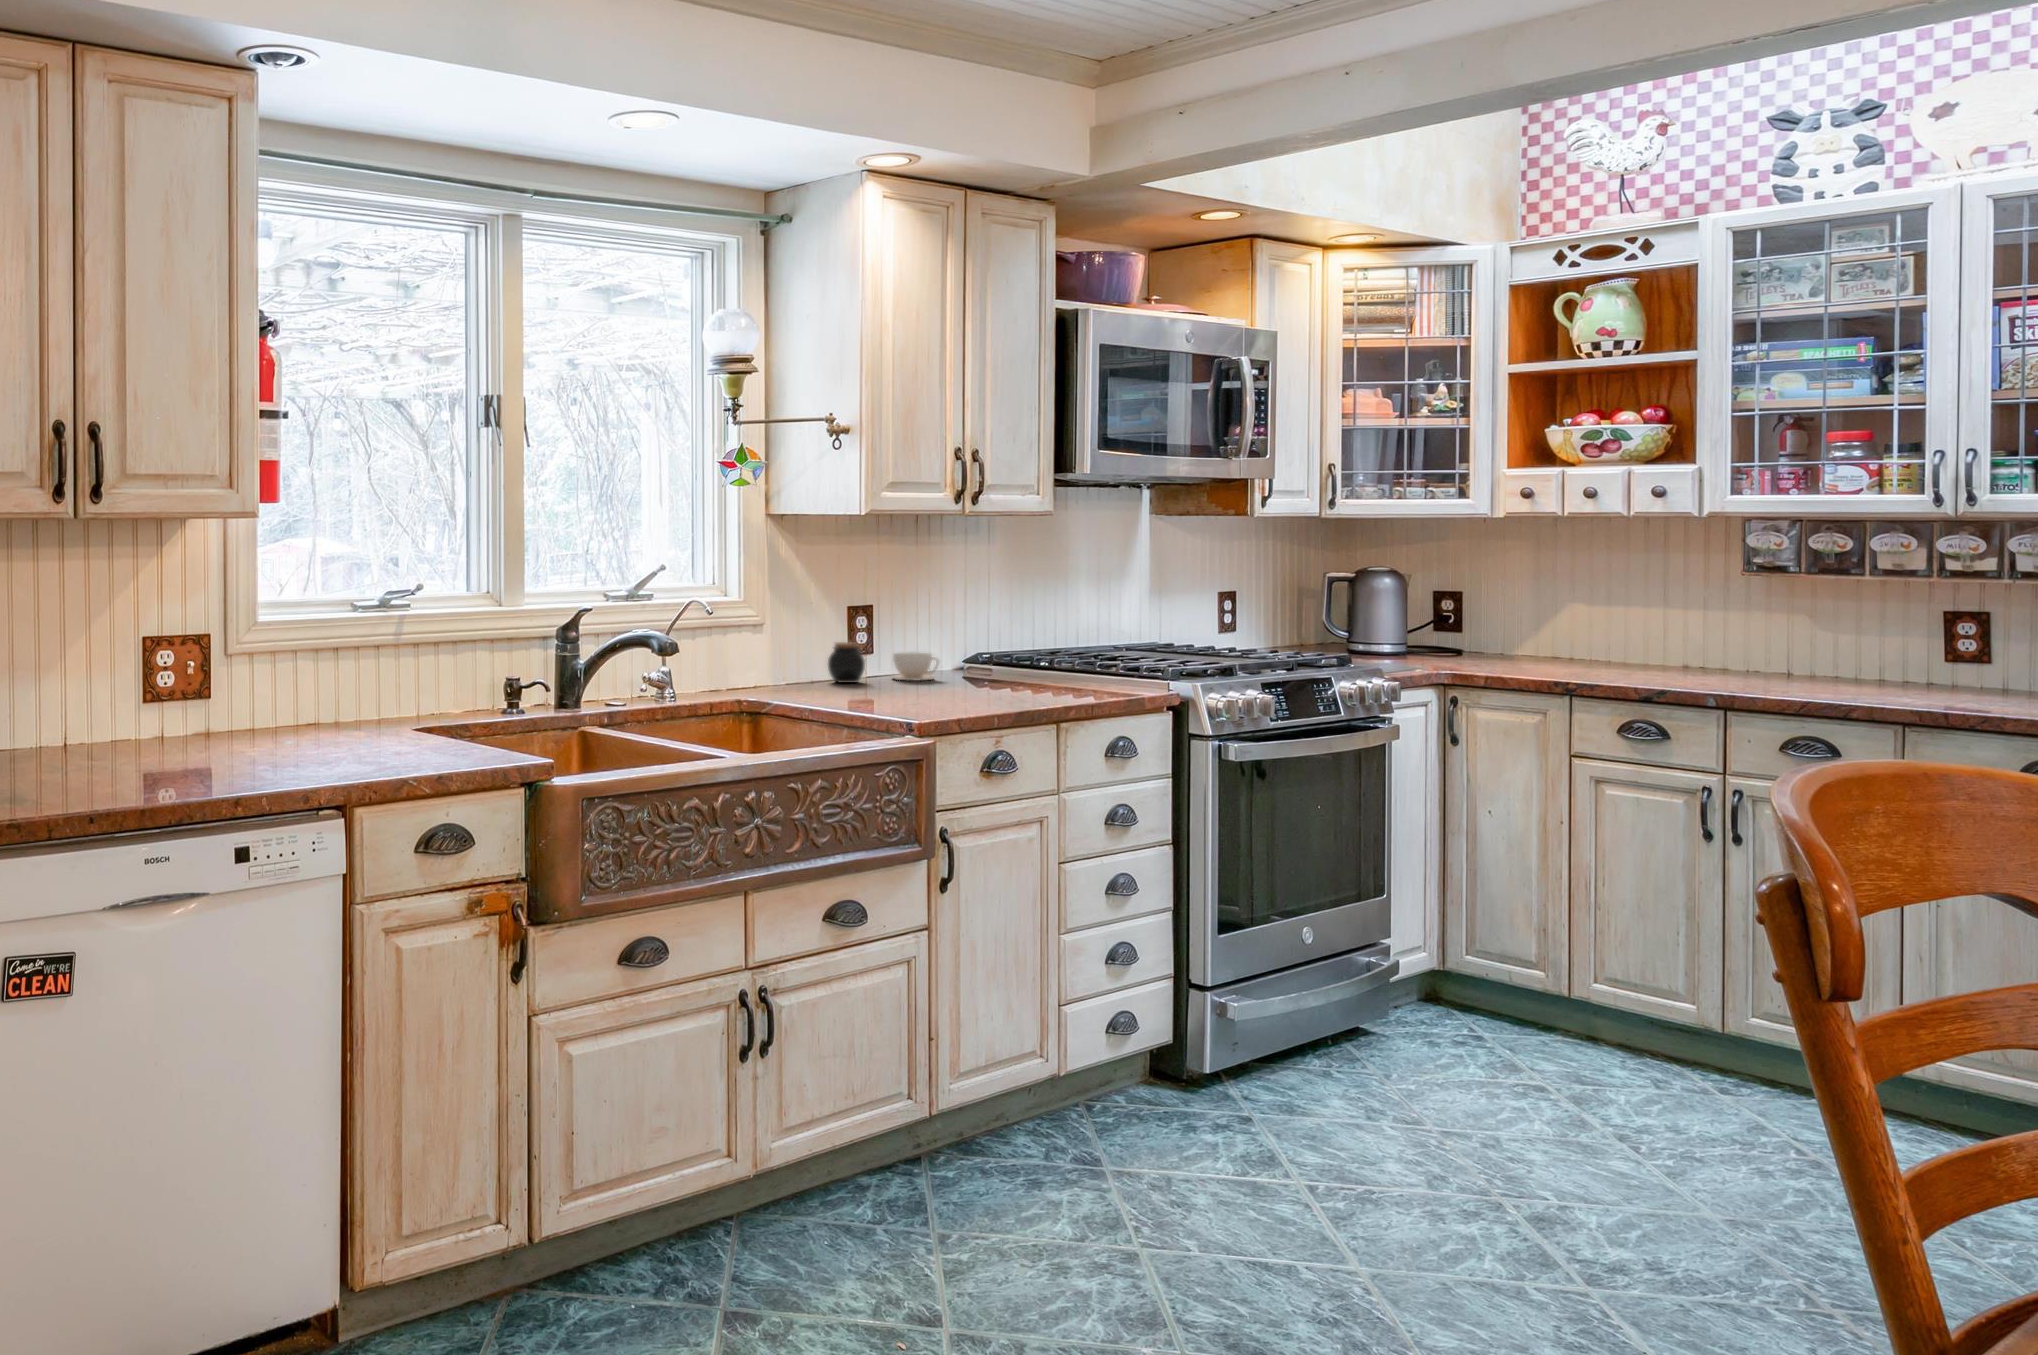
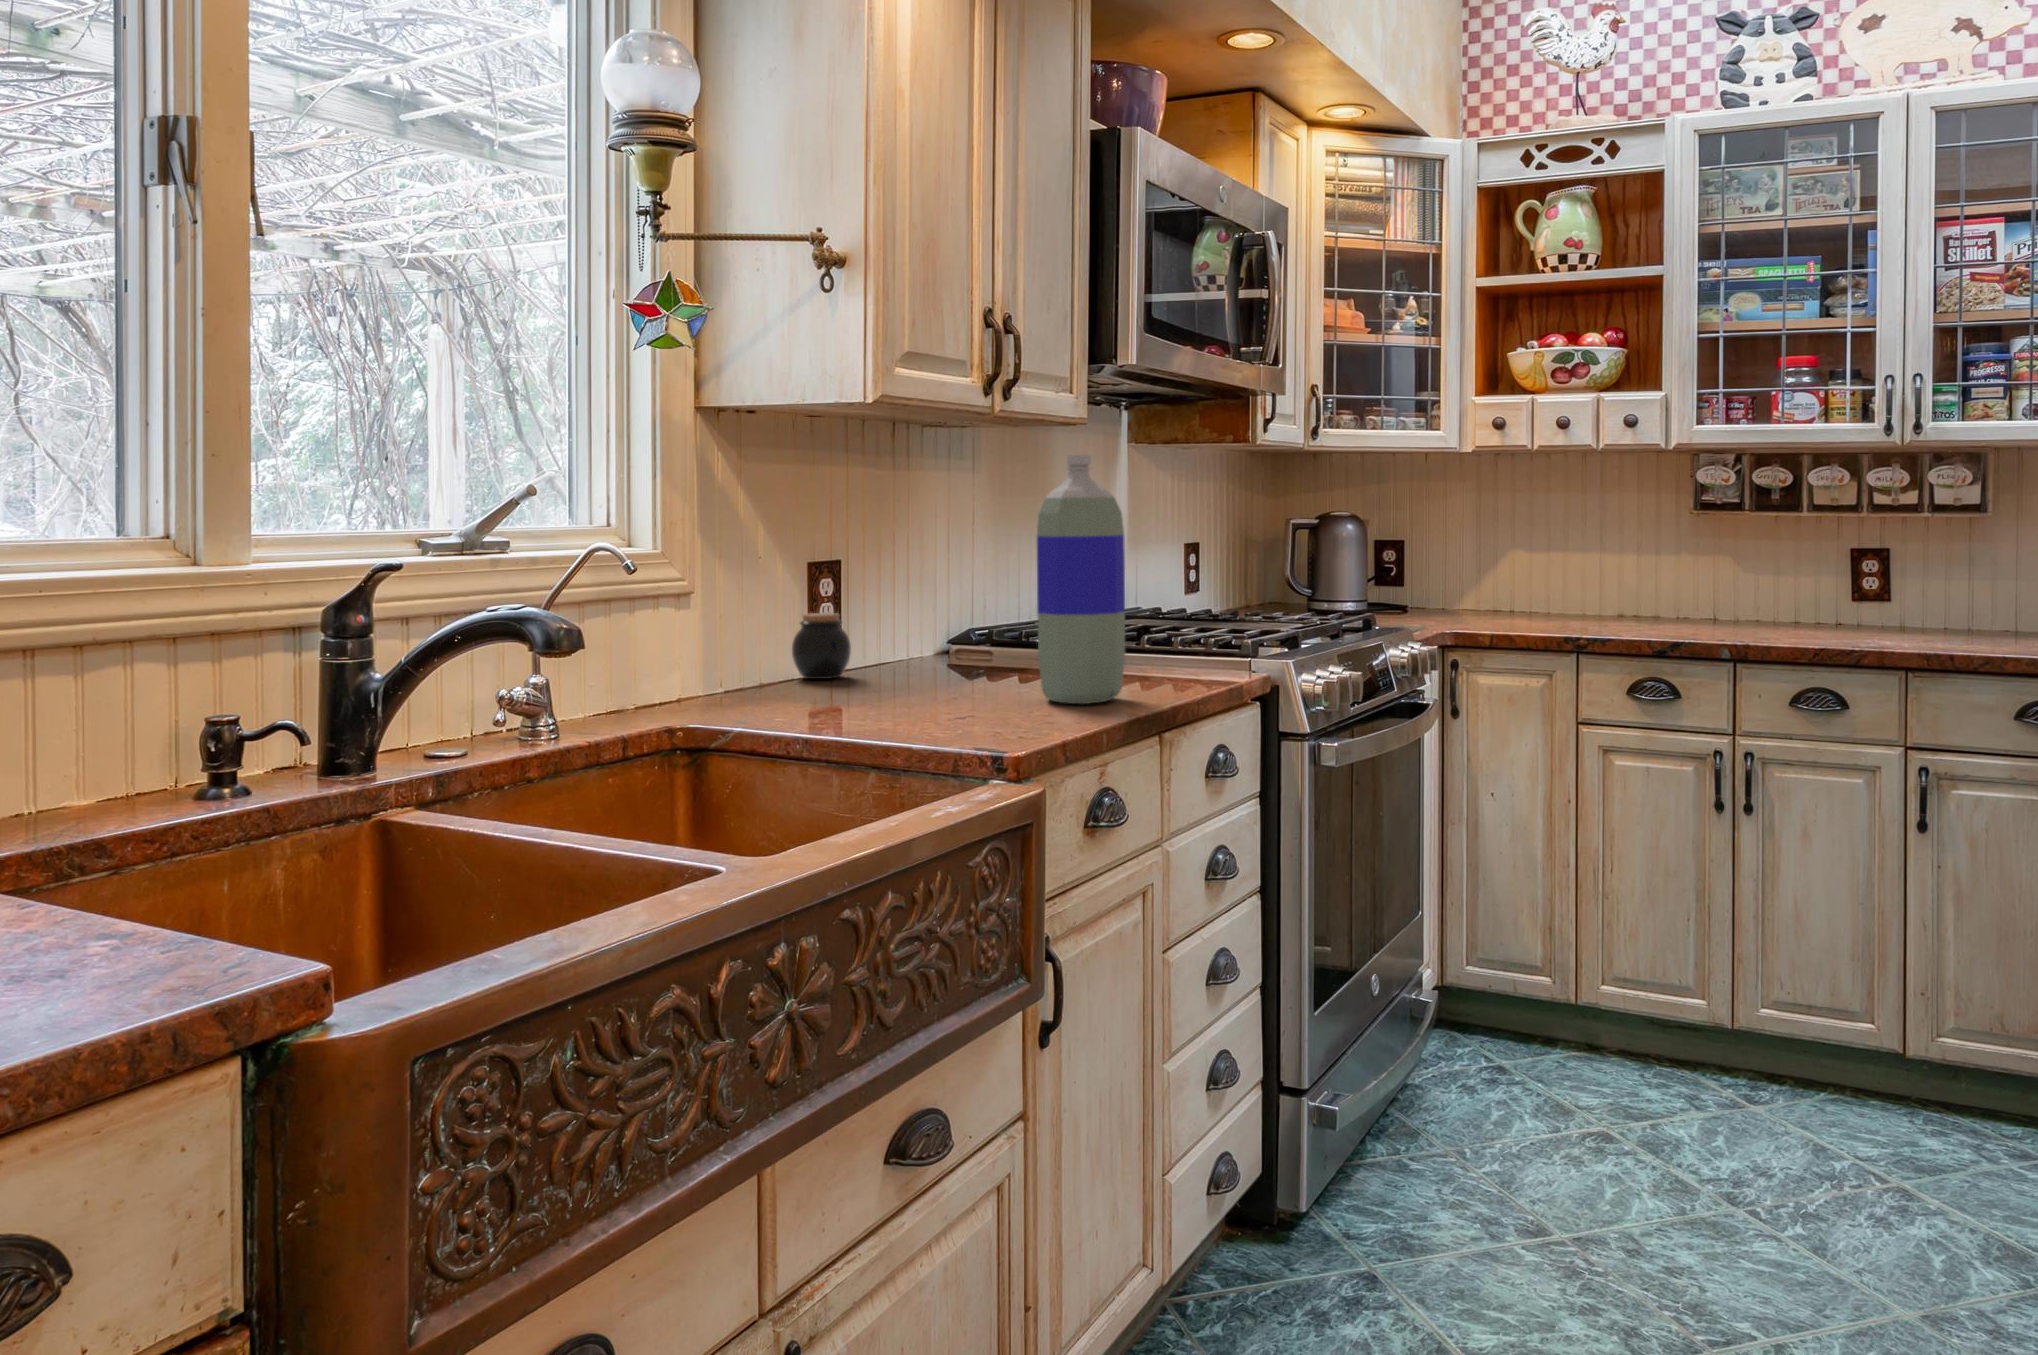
bottle: none [958,547,1017,703] -> present [1037,455,1125,704]
coffee cup: present [891,652,939,681] -> none [882,625,954,669]

